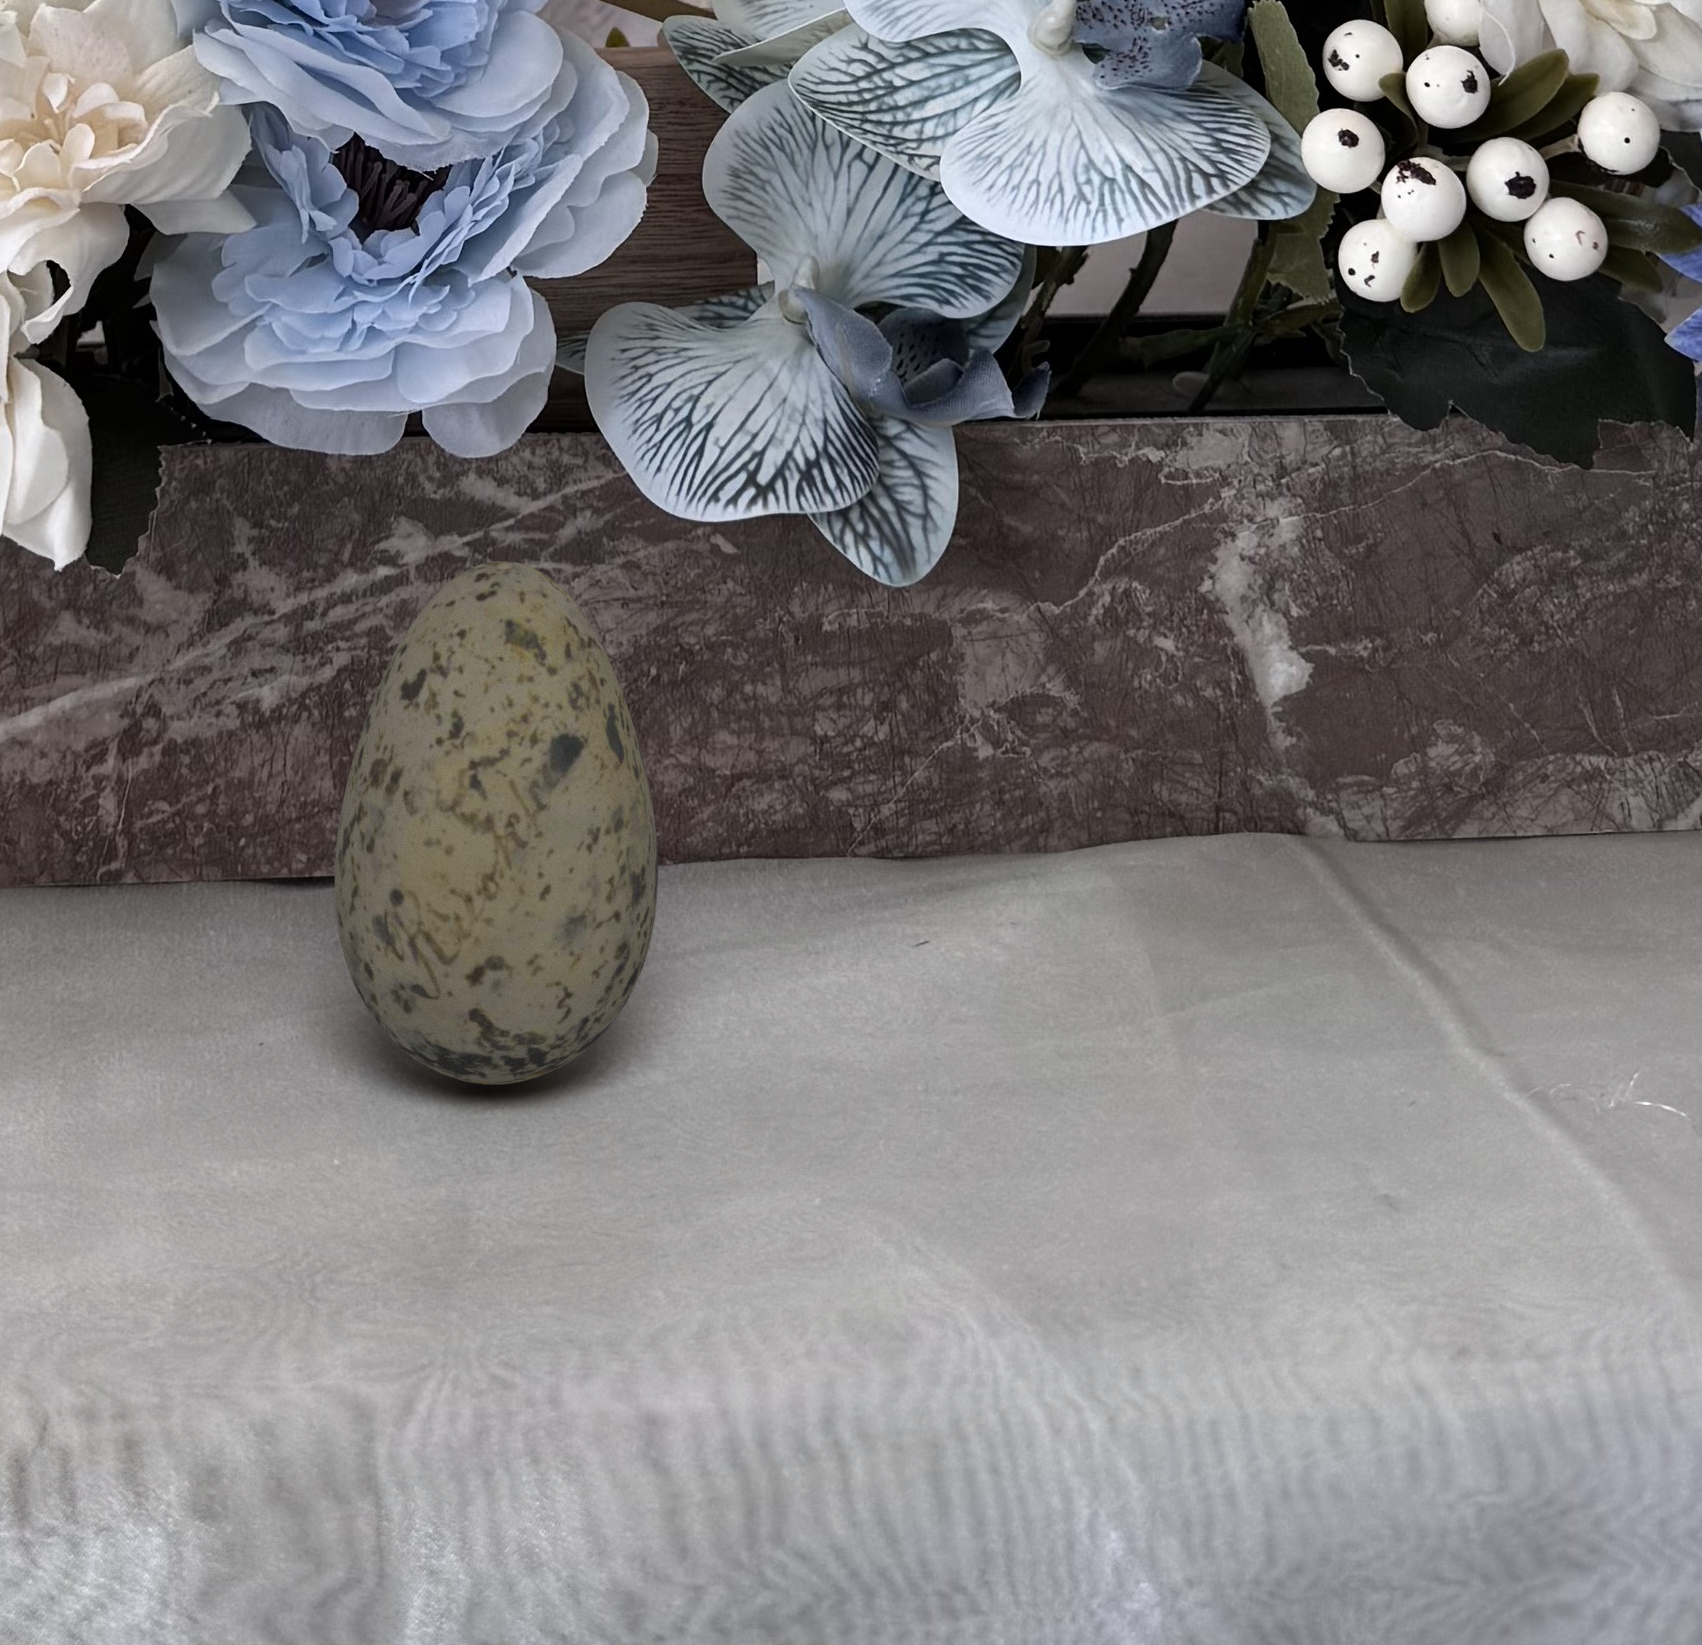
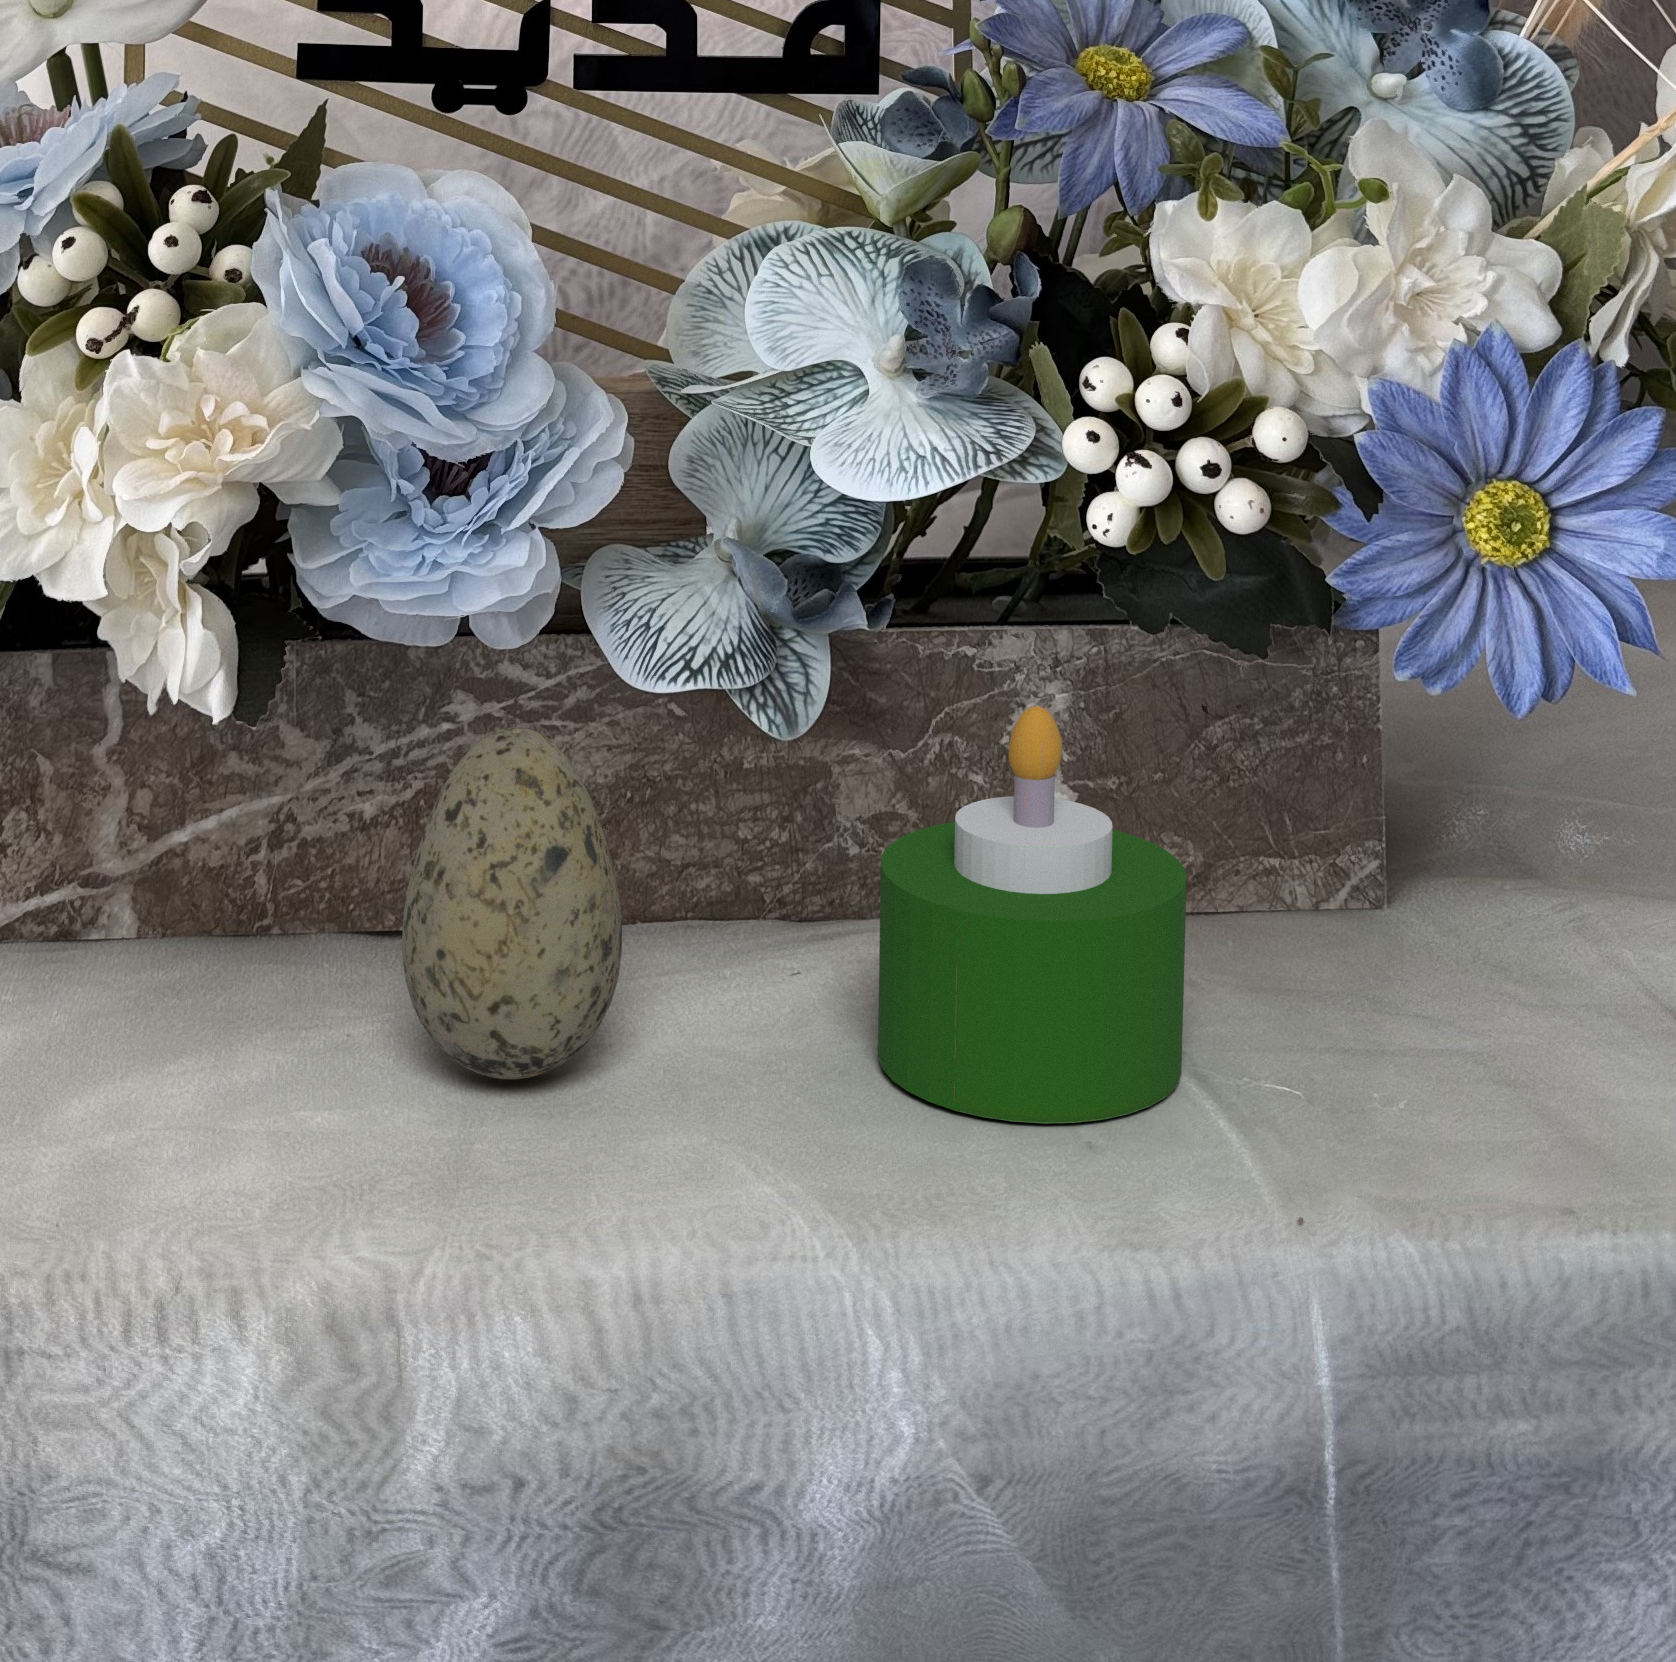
candle: none [1032,524,1484,1137] -> present [878,706,1187,1123]

